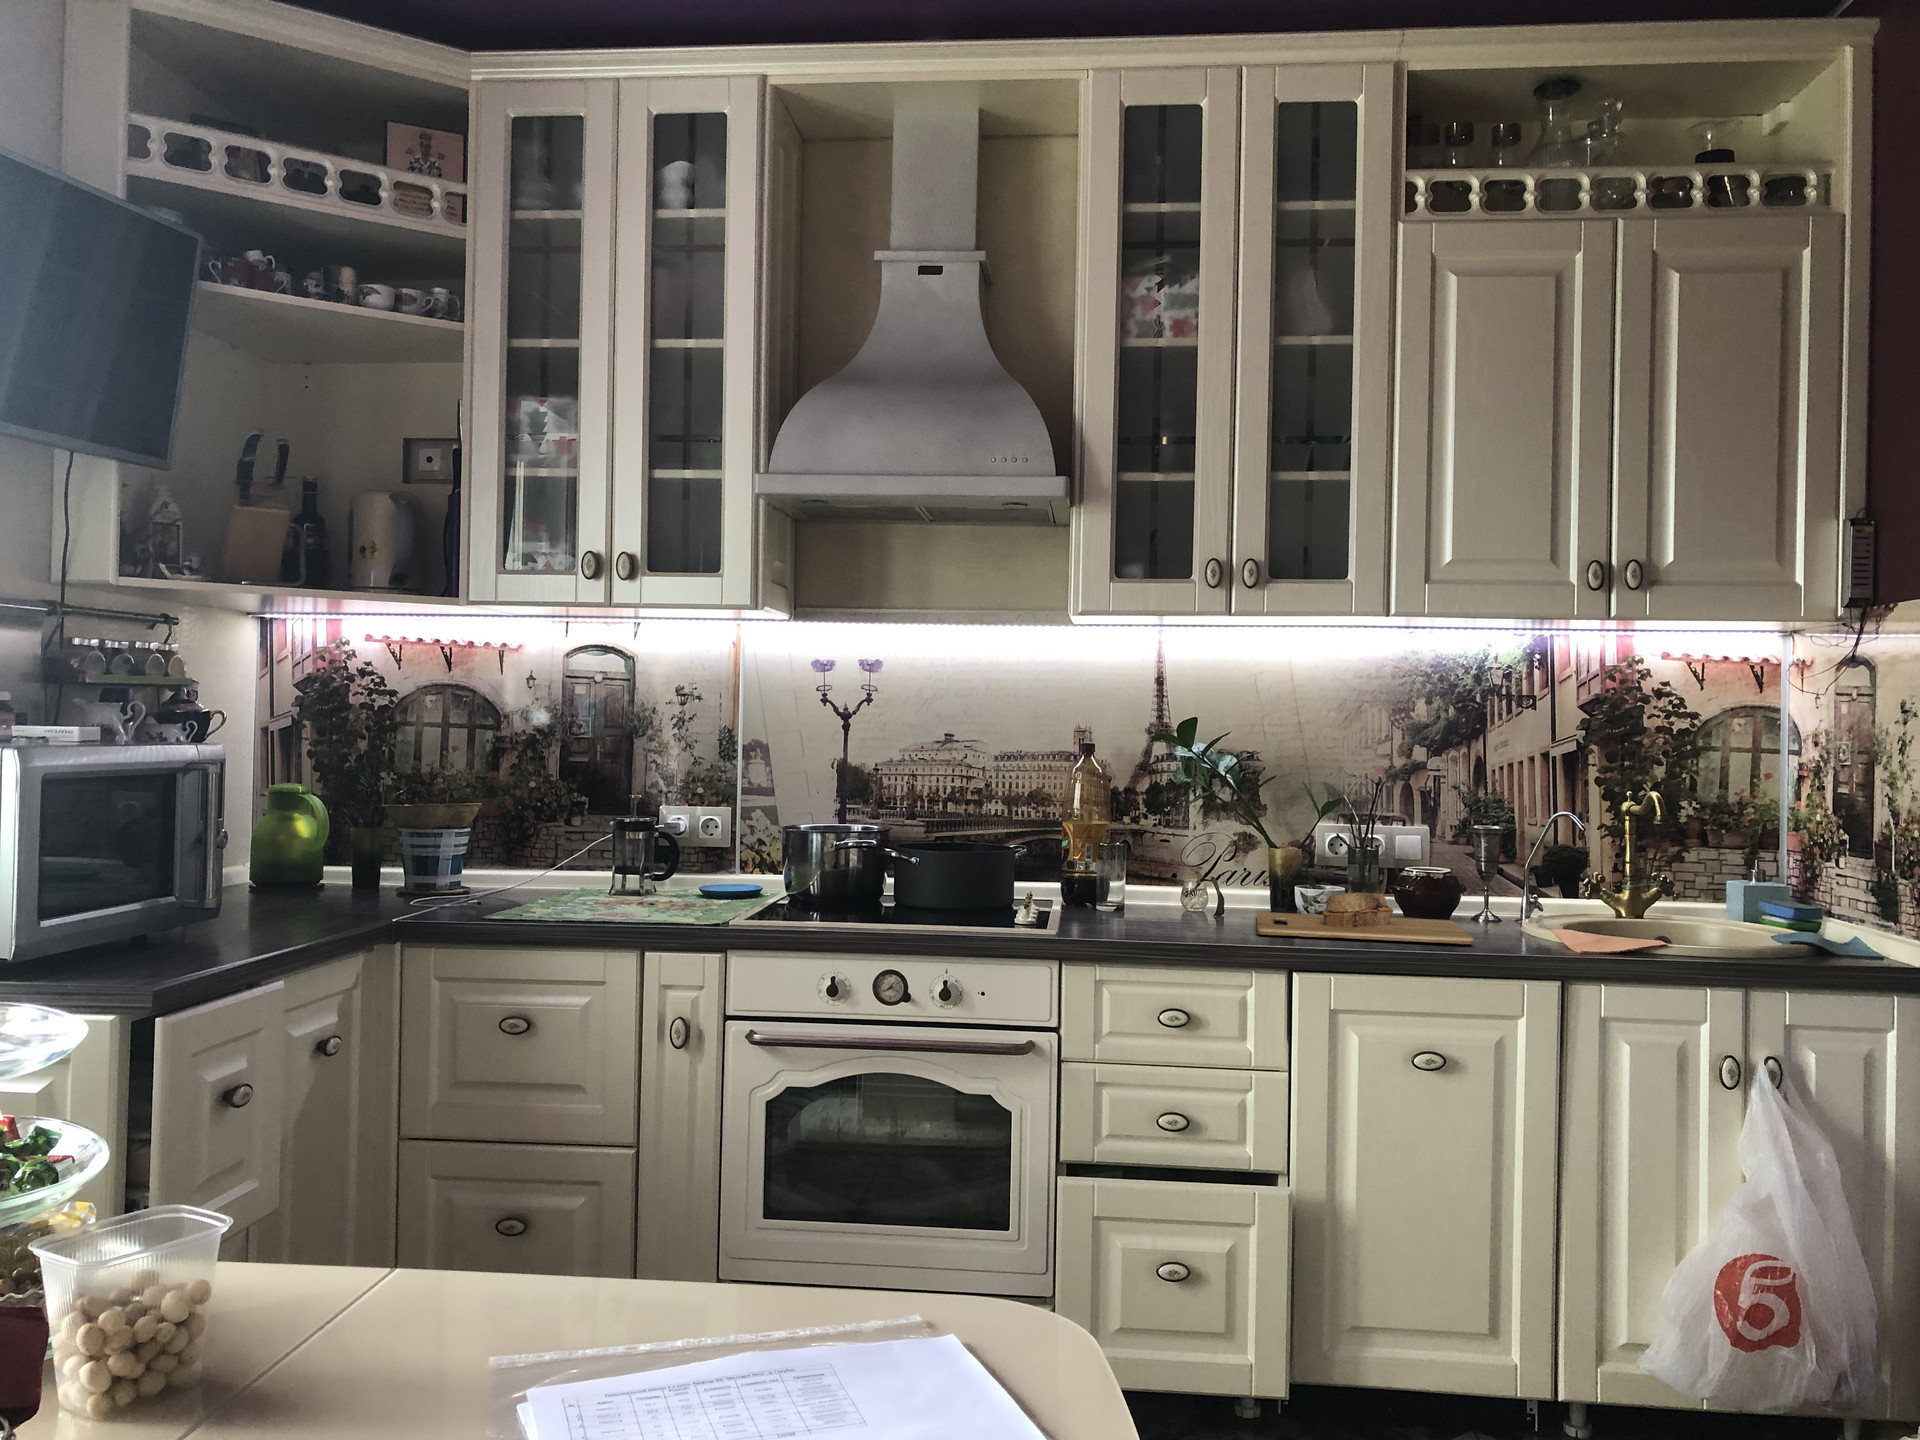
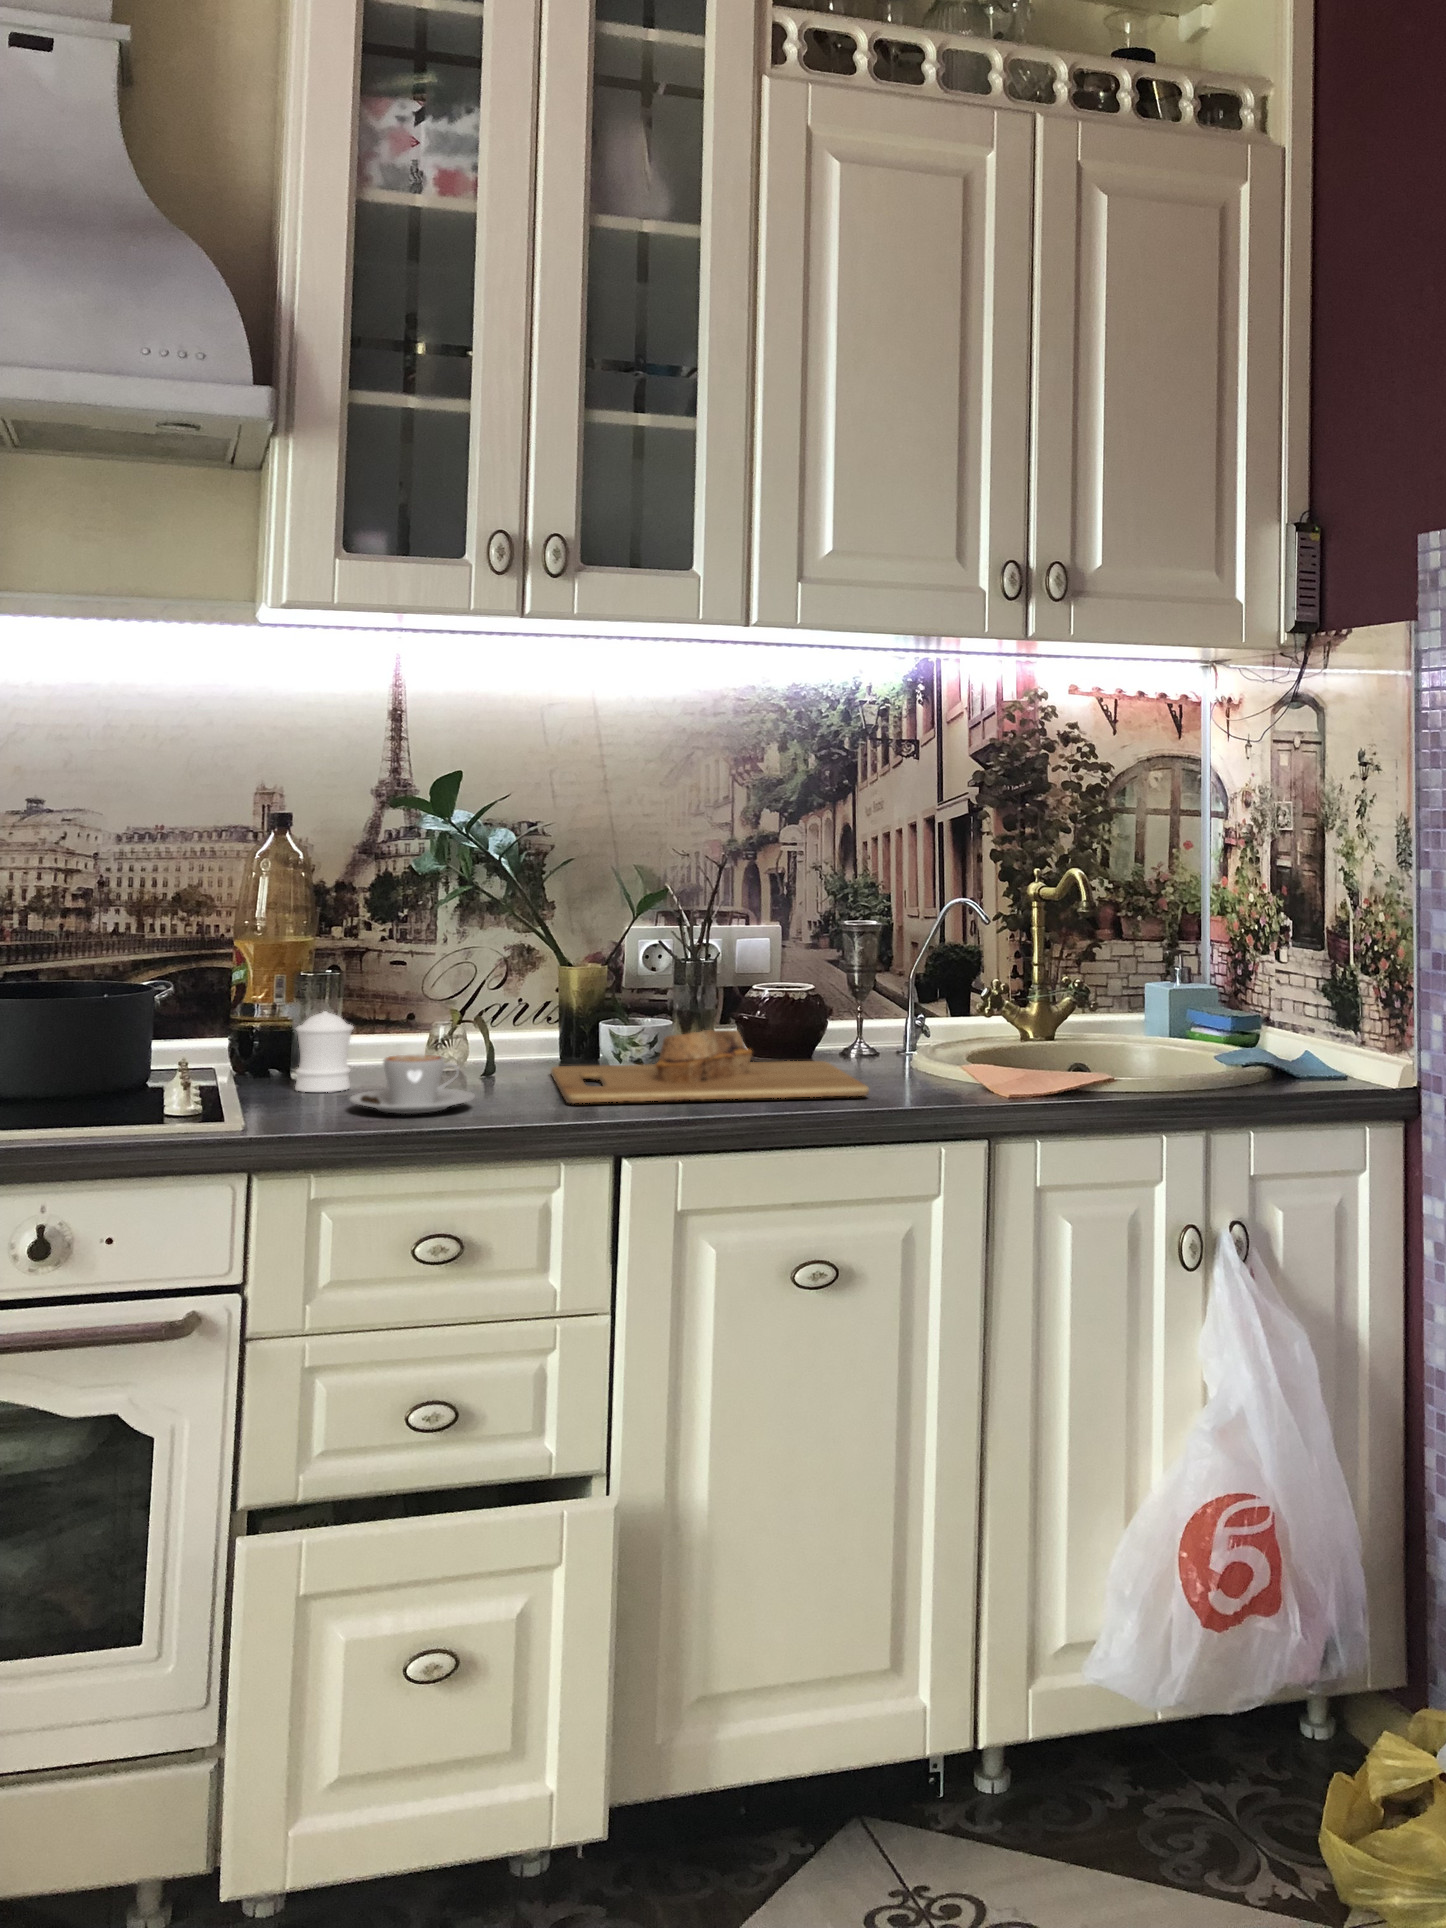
salt shaker: none [1092,867,1127,918] -> present [295,1011,353,1092]
coffee cup: none [1119,896,1197,934] -> present [350,1054,475,1114]

